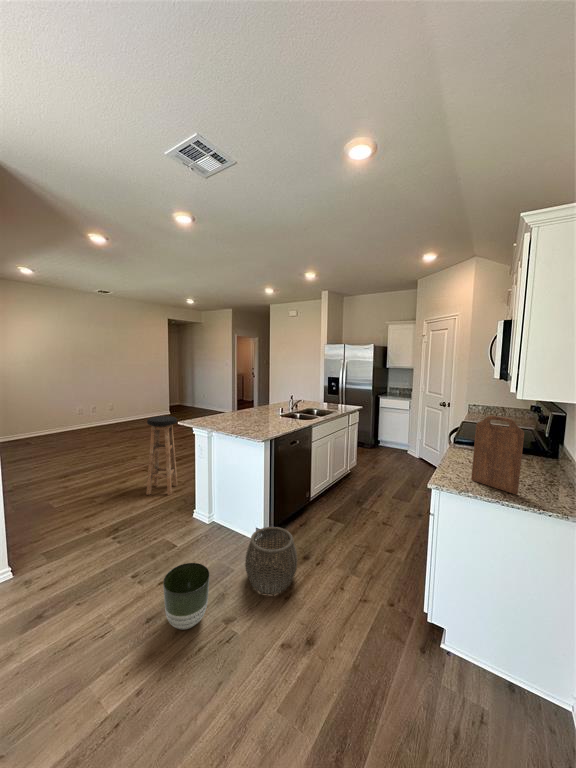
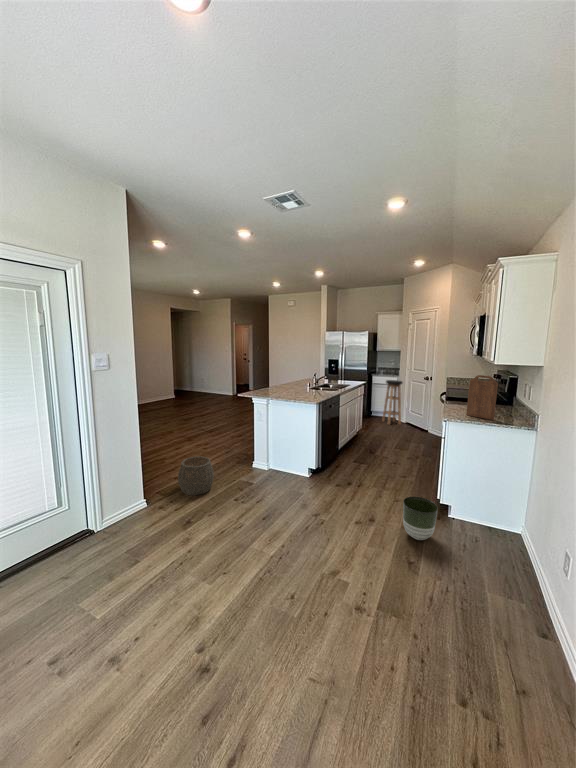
bar stool: present [146,416,178,495] -> present [382,380,403,424]
woven basket: present [245,527,297,594] -> present [178,456,214,495]
planter: present [163,563,210,630] -> present [403,497,438,540]

